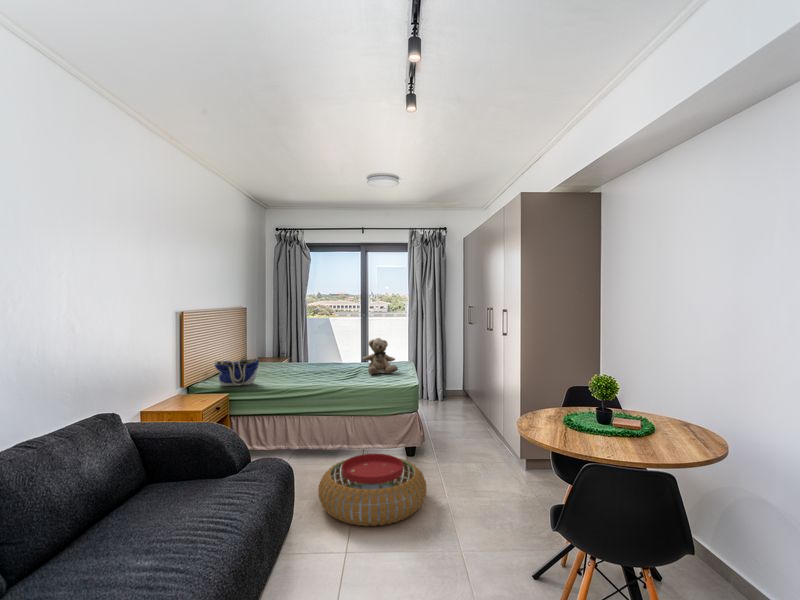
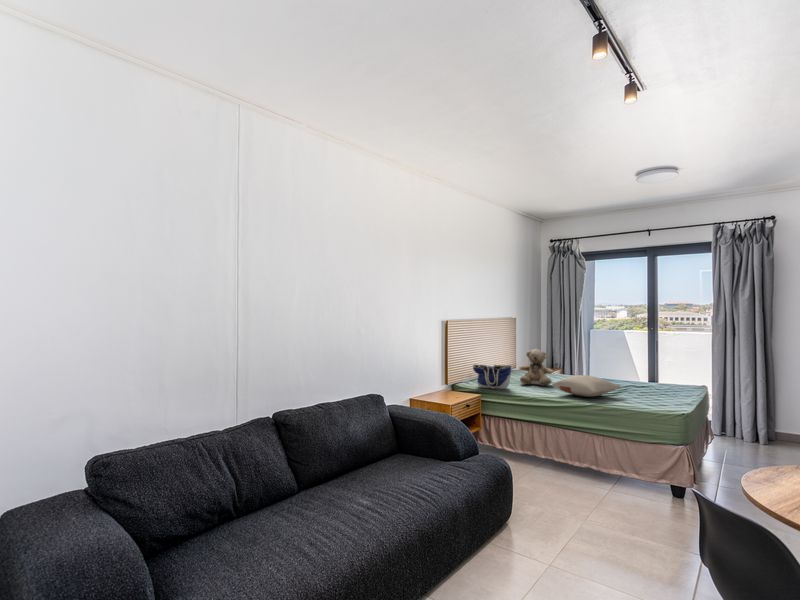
teddy bear: present [363,338,398,375] -> present [519,349,554,386]
pillow: none [302,361,361,381] -> present [552,375,621,397]
pouf: present [319,454,427,526] -> none [540,476,669,558]

